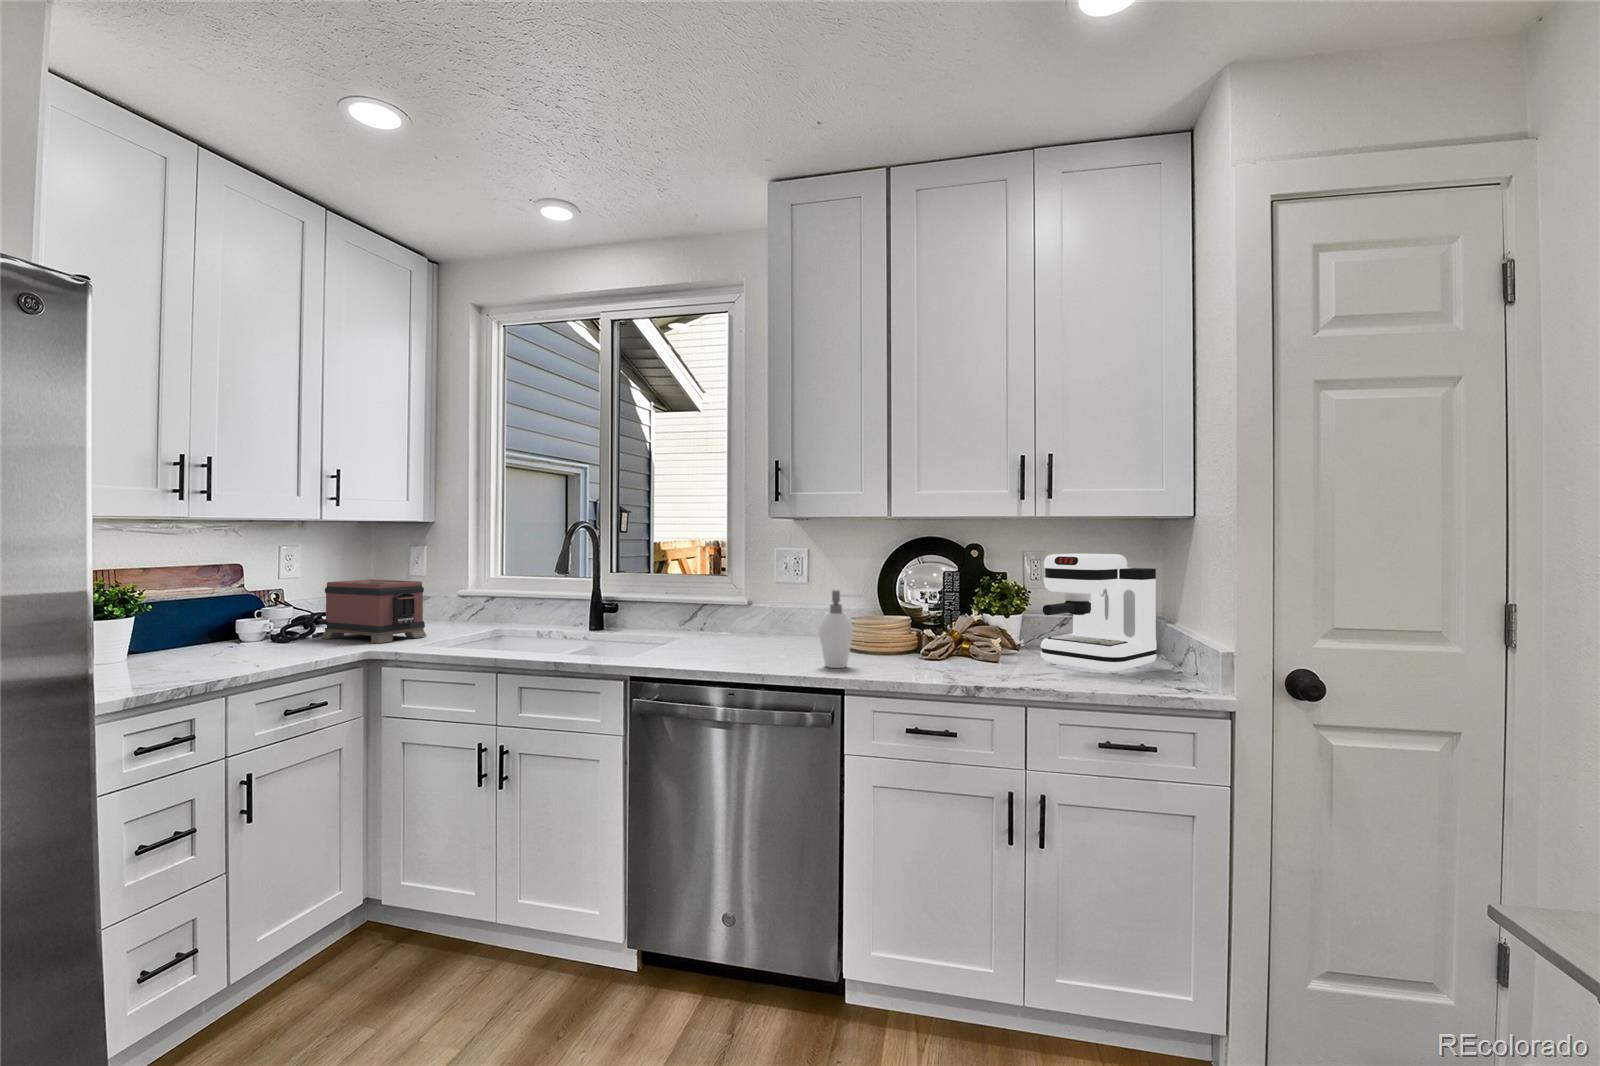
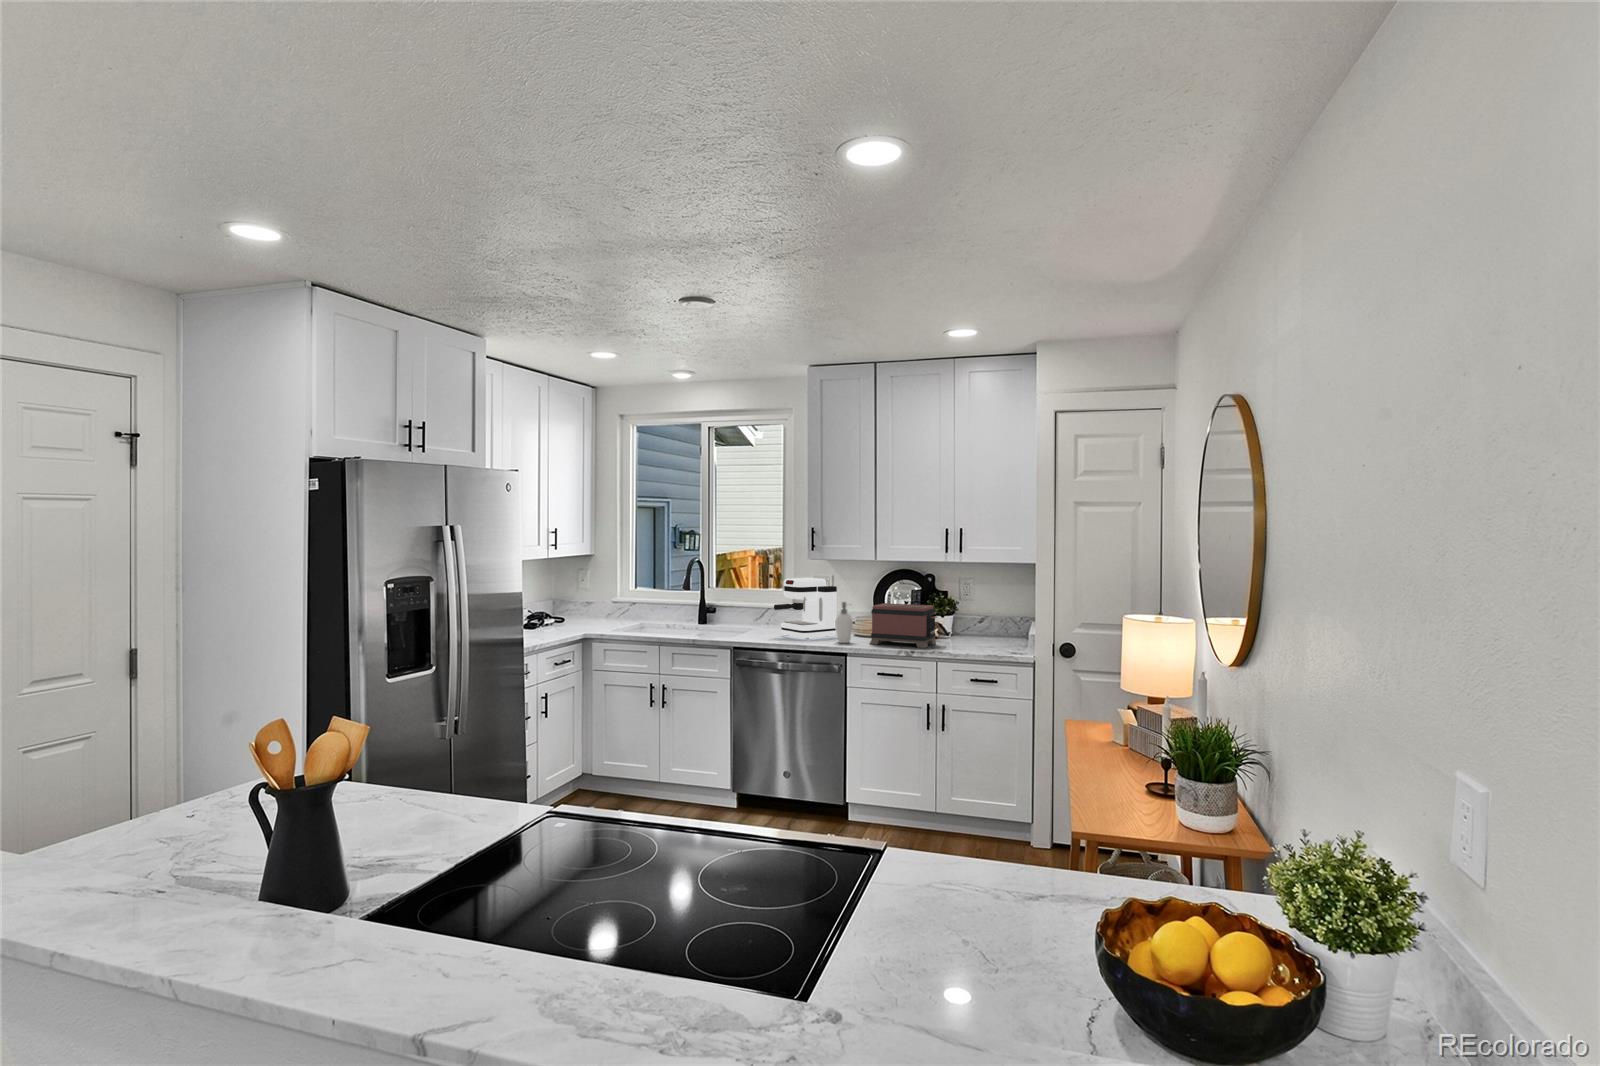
coffee maker: present [1041,554,1157,673] -> present [774,578,837,639]
toaster: present [322,579,427,643] -> present [870,603,937,648]

